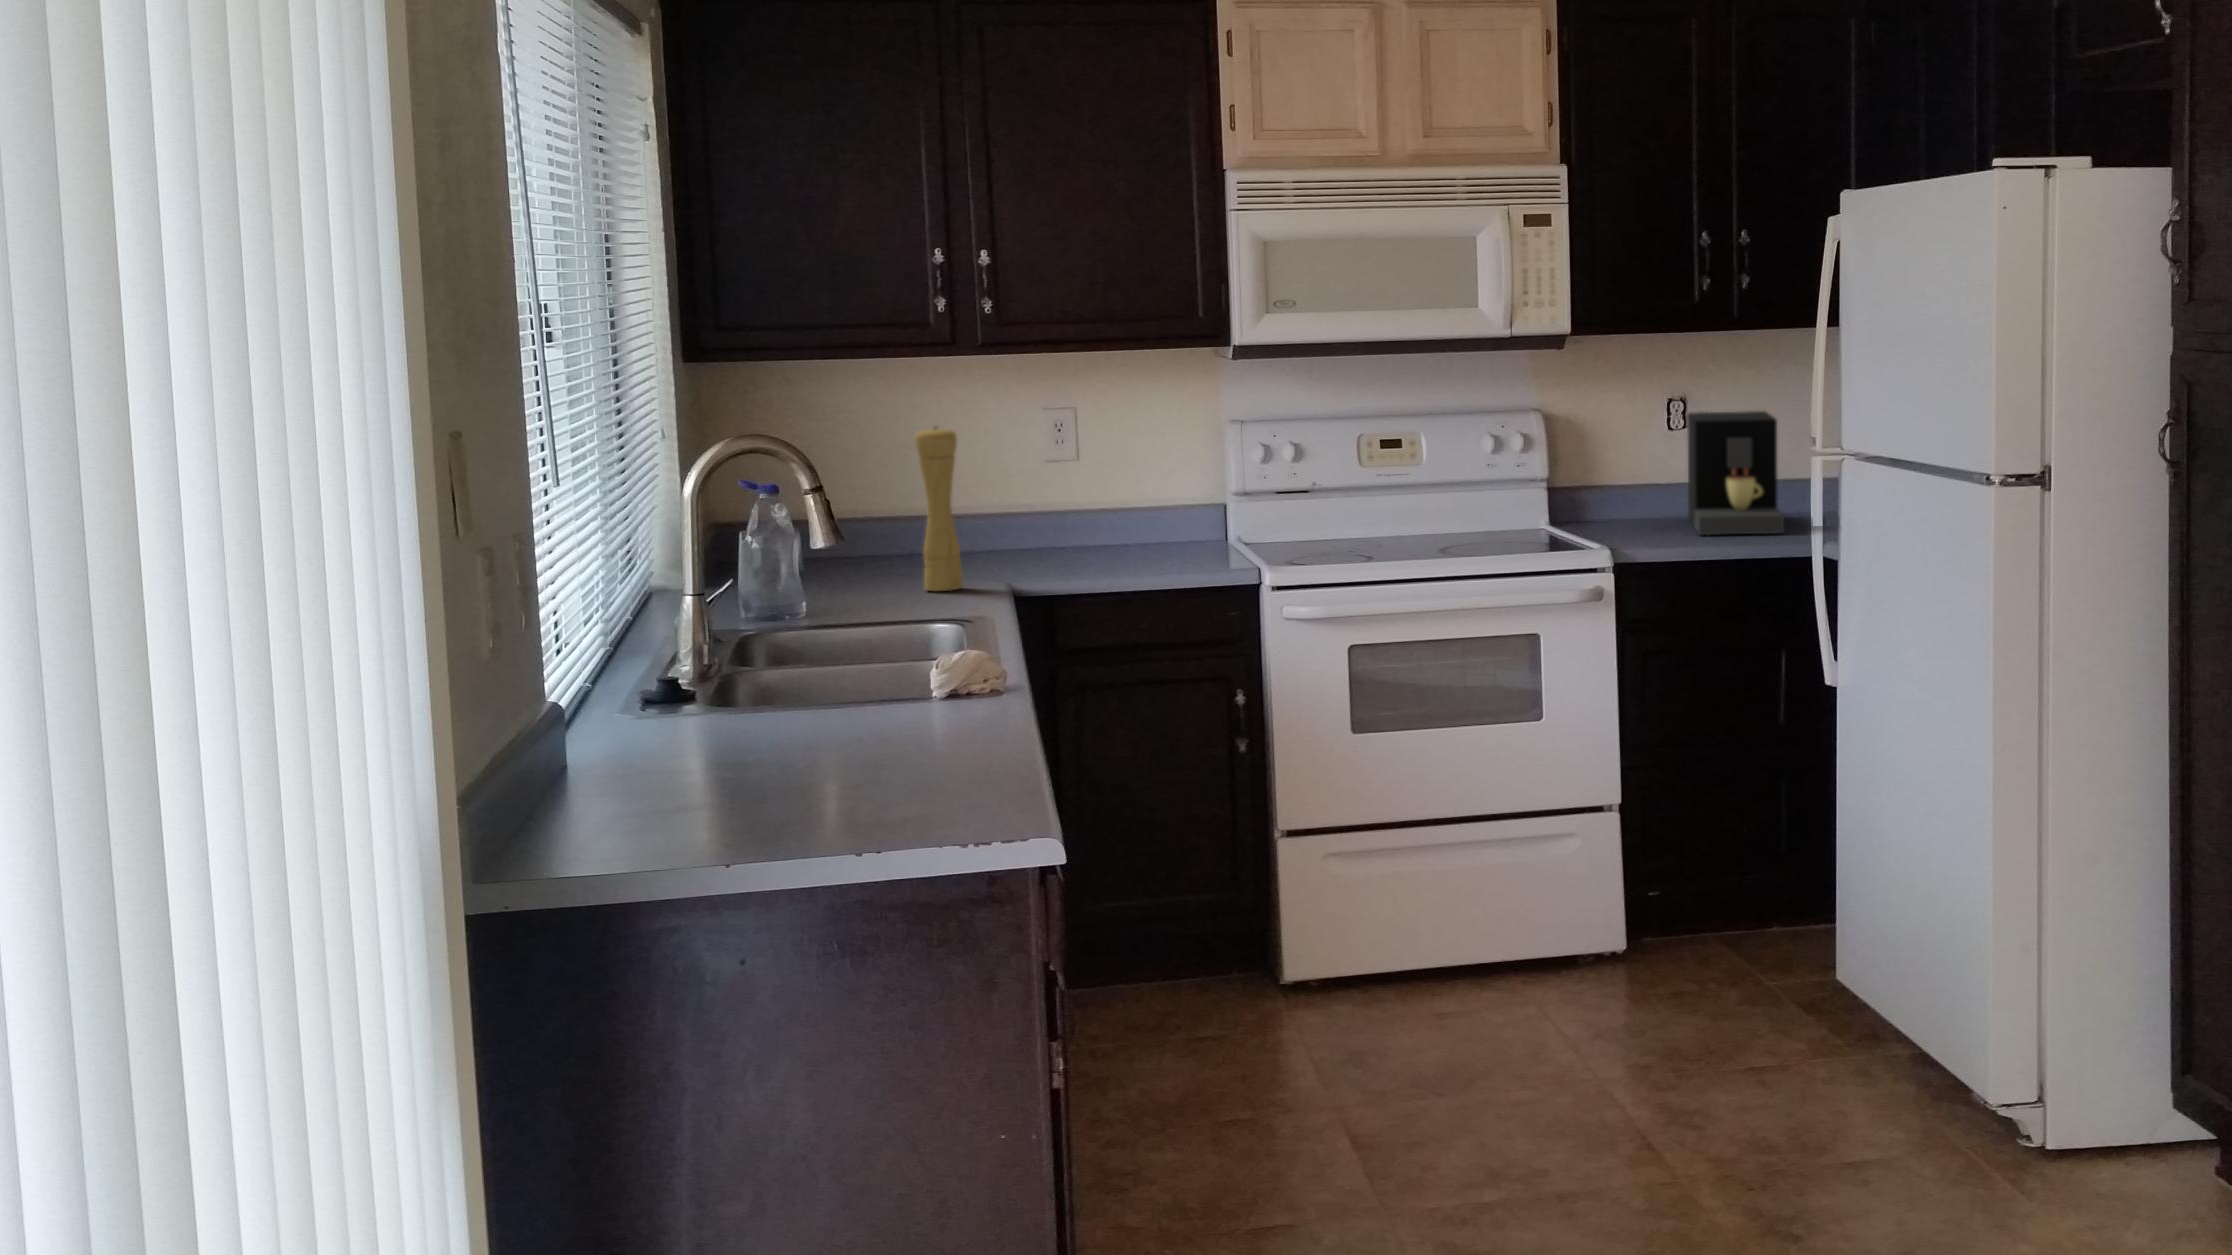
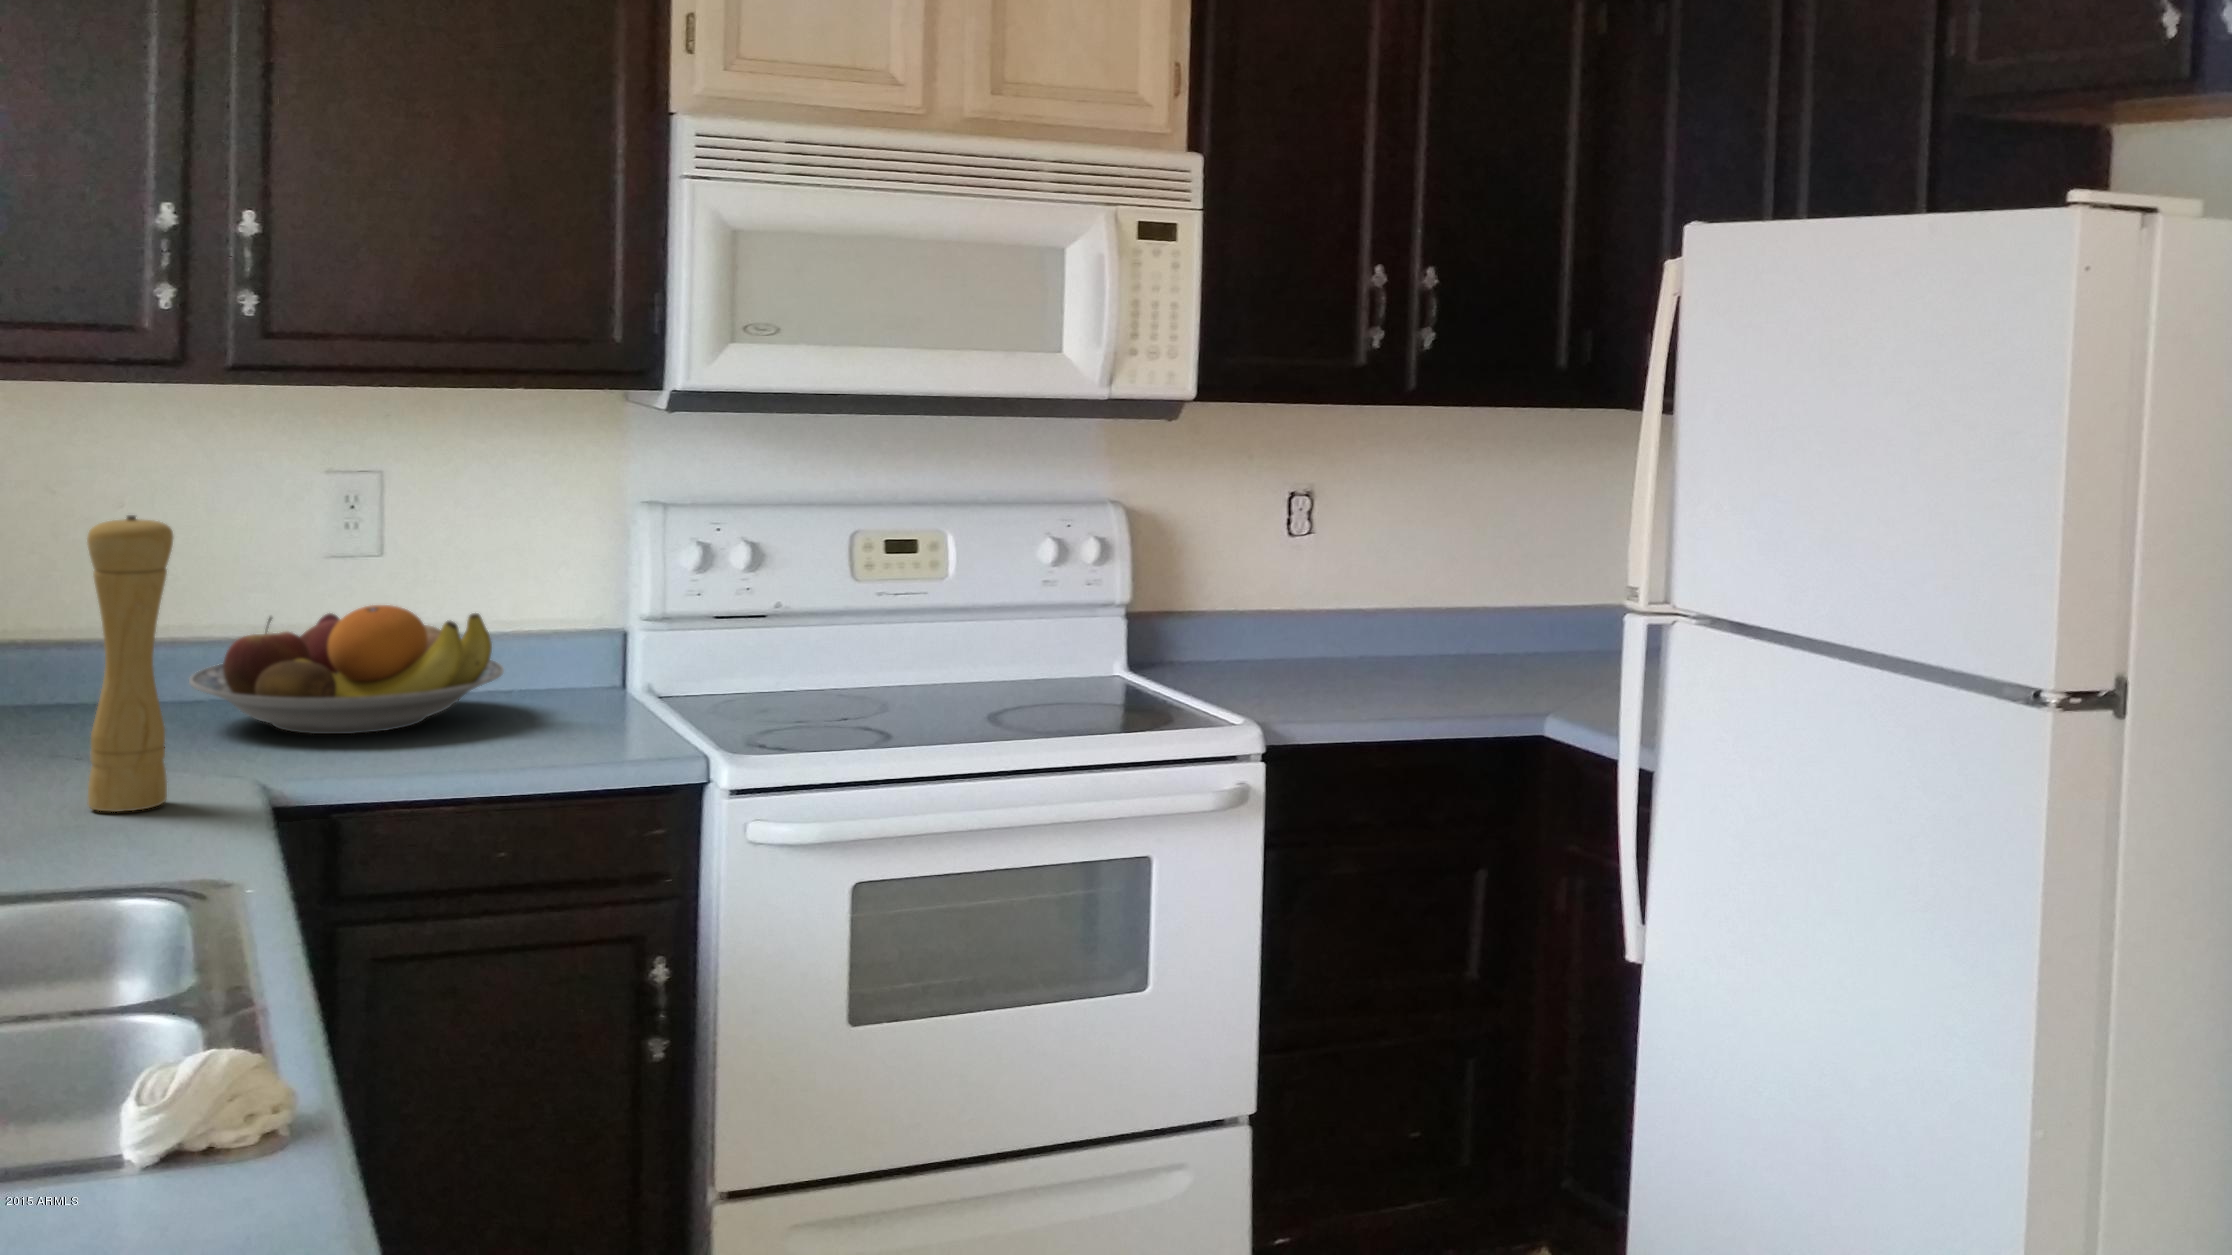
coffee maker: present [1687,411,1784,535] -> none [1314,513,1476,694]
fruit bowl: none [976,484,1148,561] -> present [189,605,504,734]

